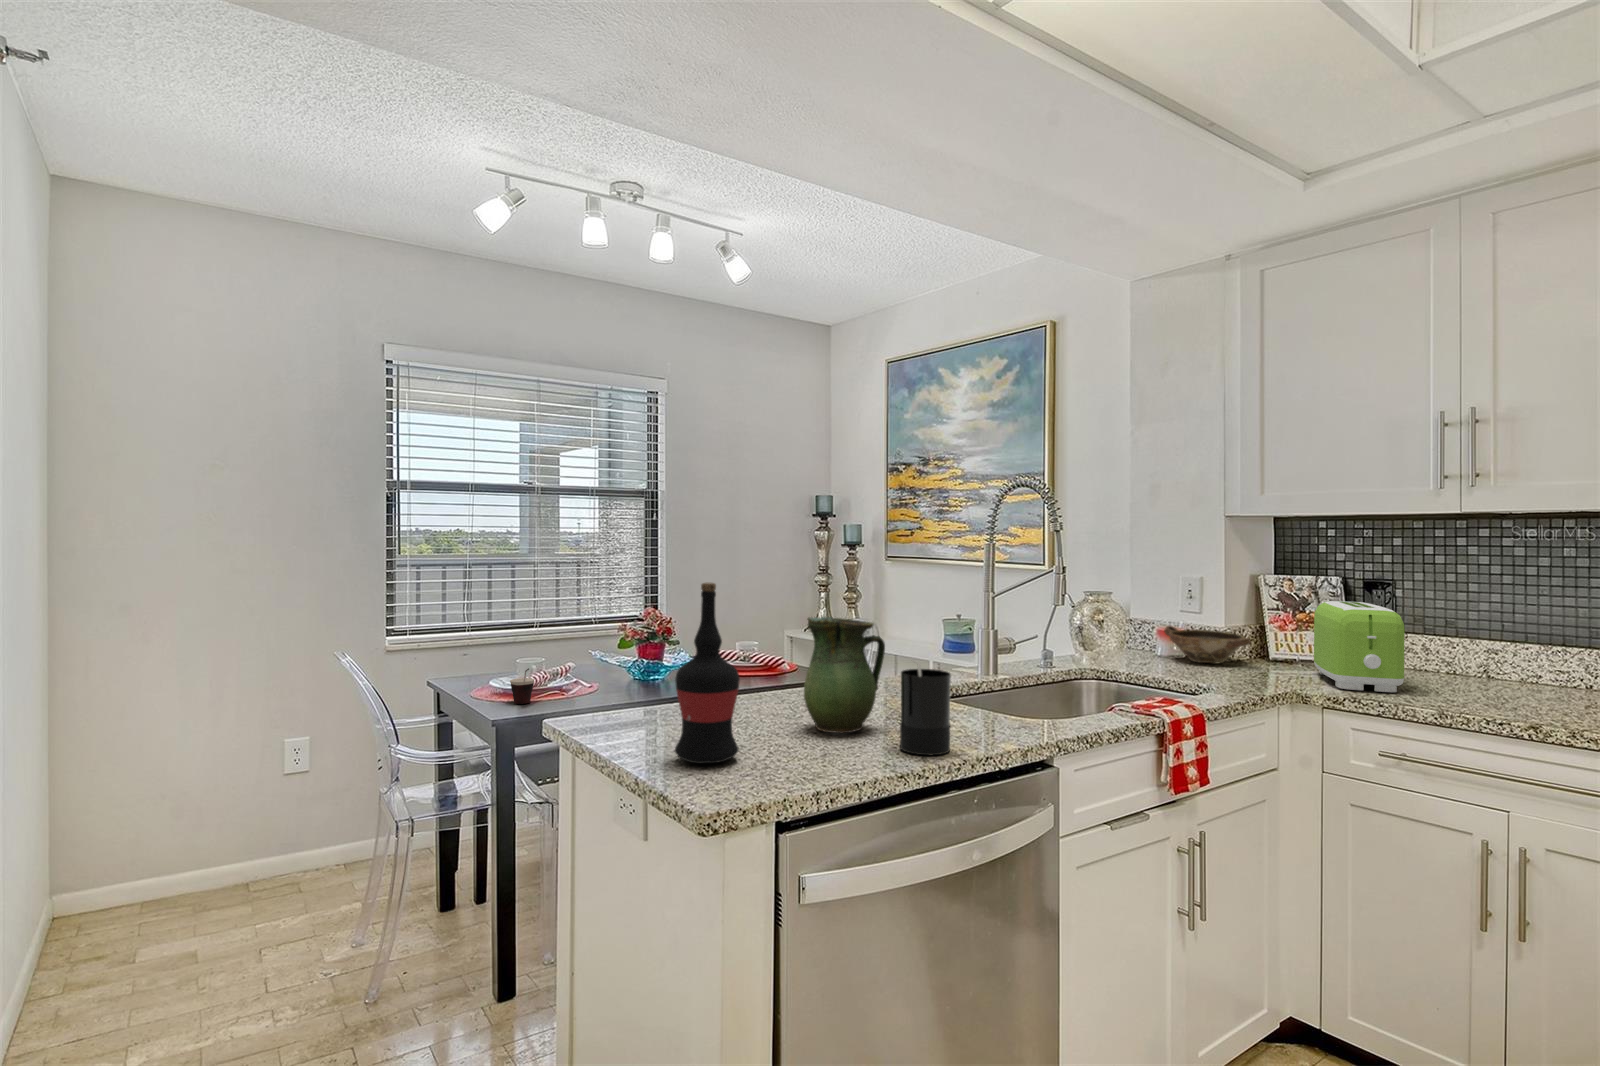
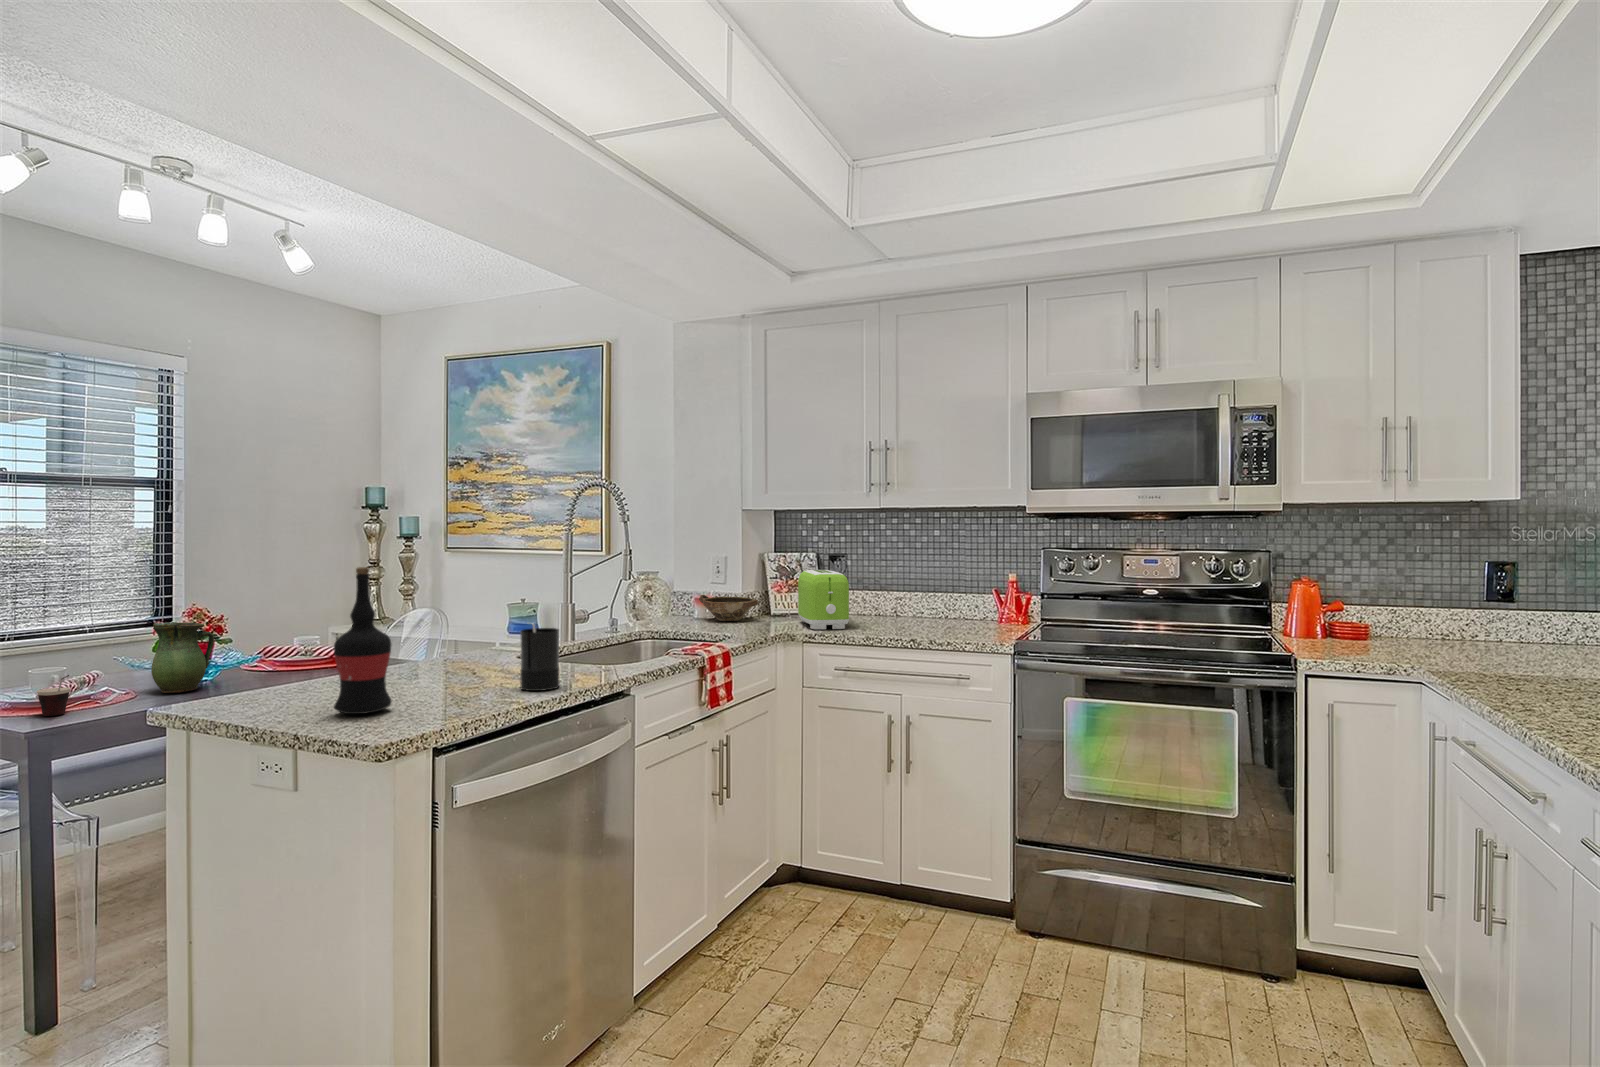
pitcher: present [804,617,885,733] -> present [151,622,214,693]

